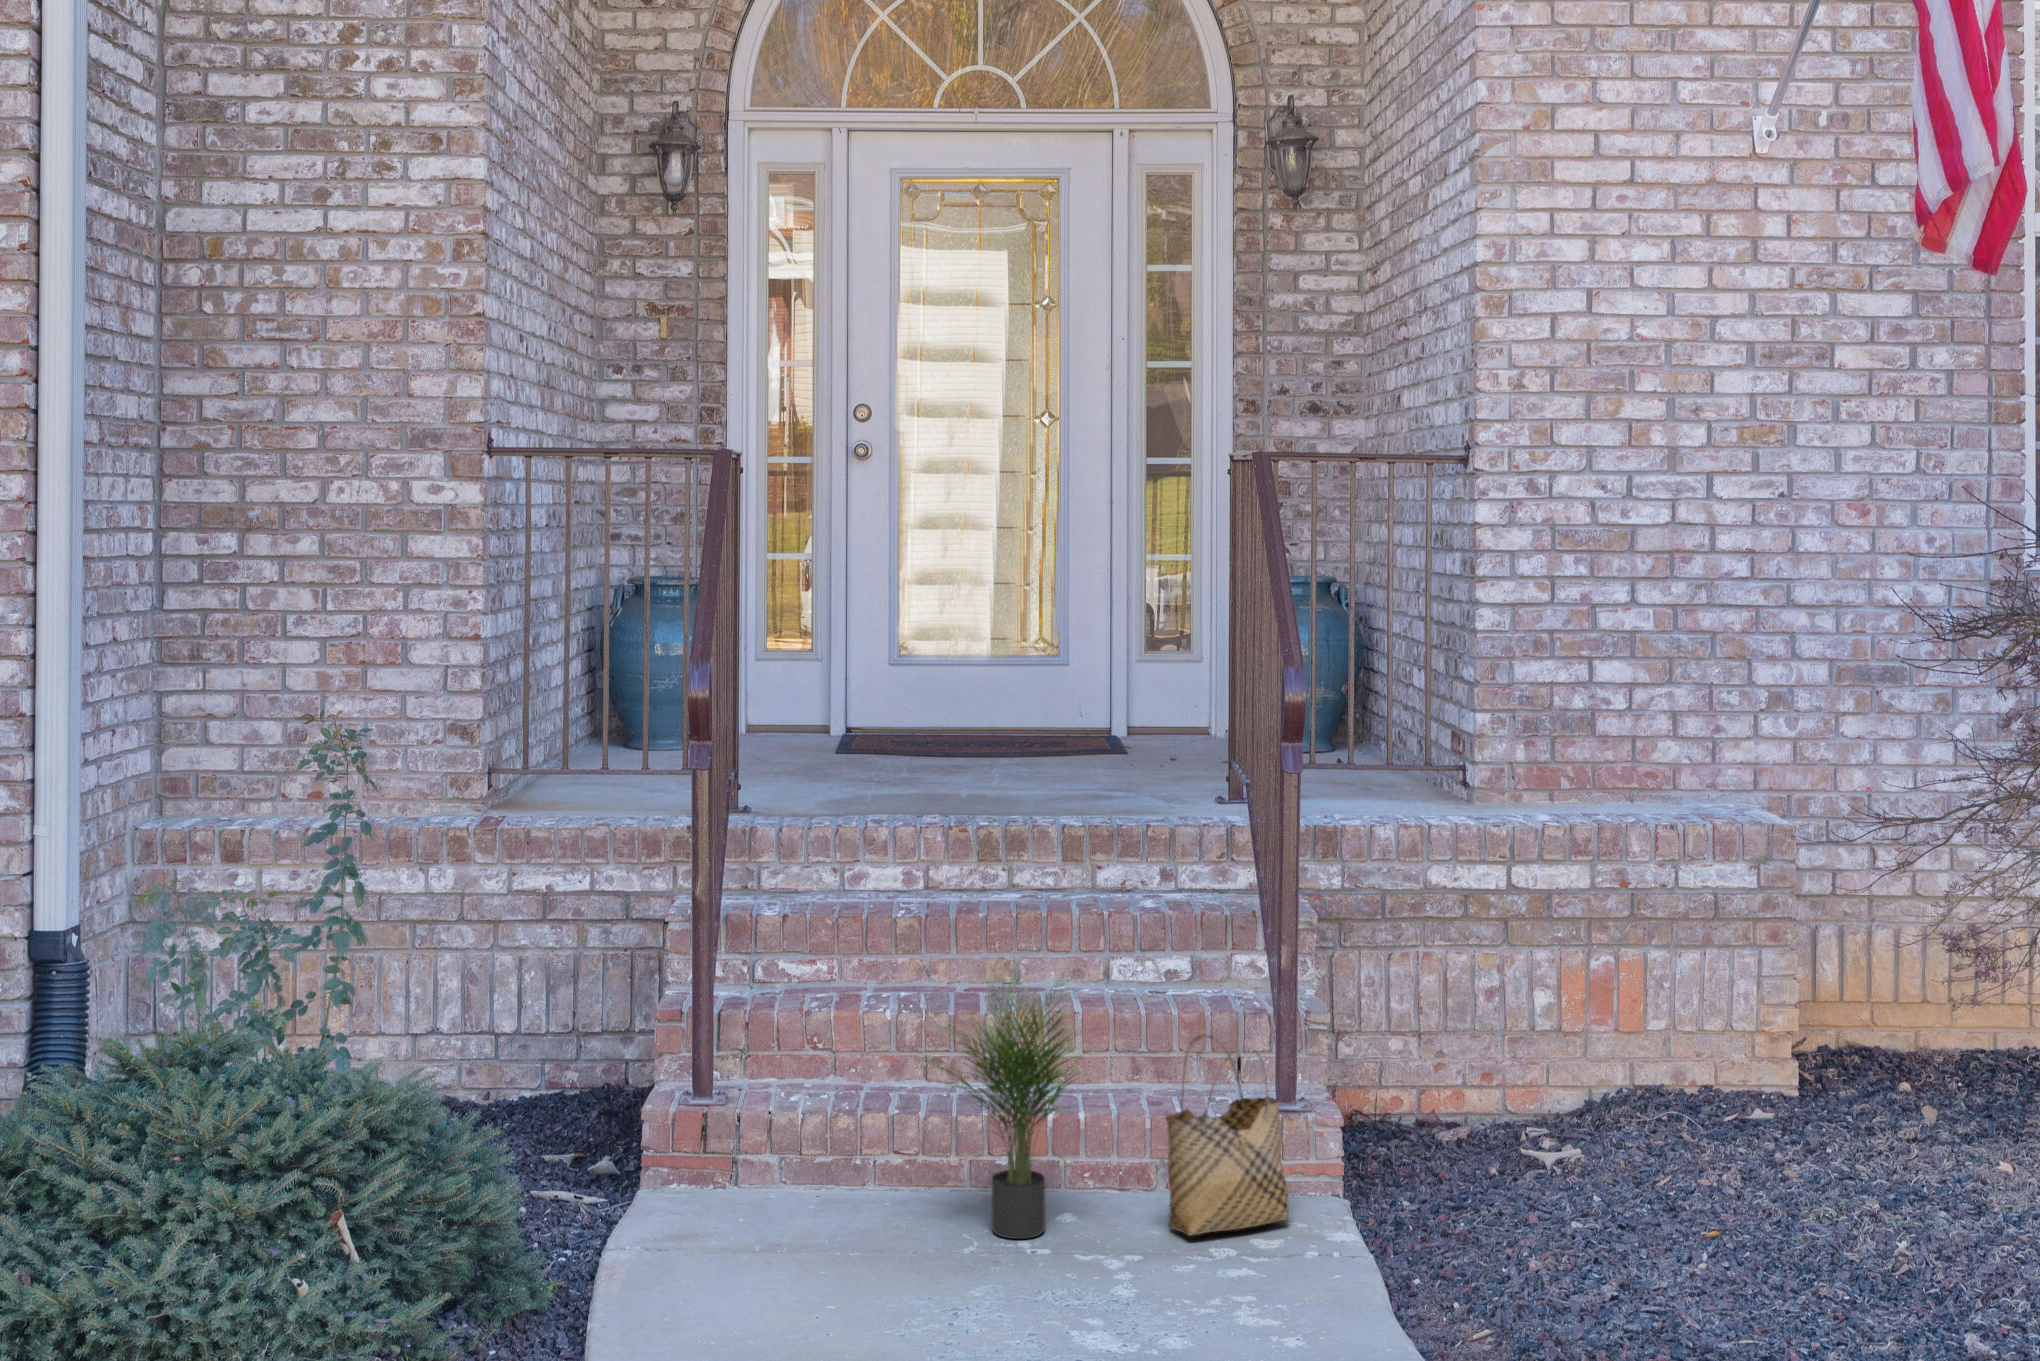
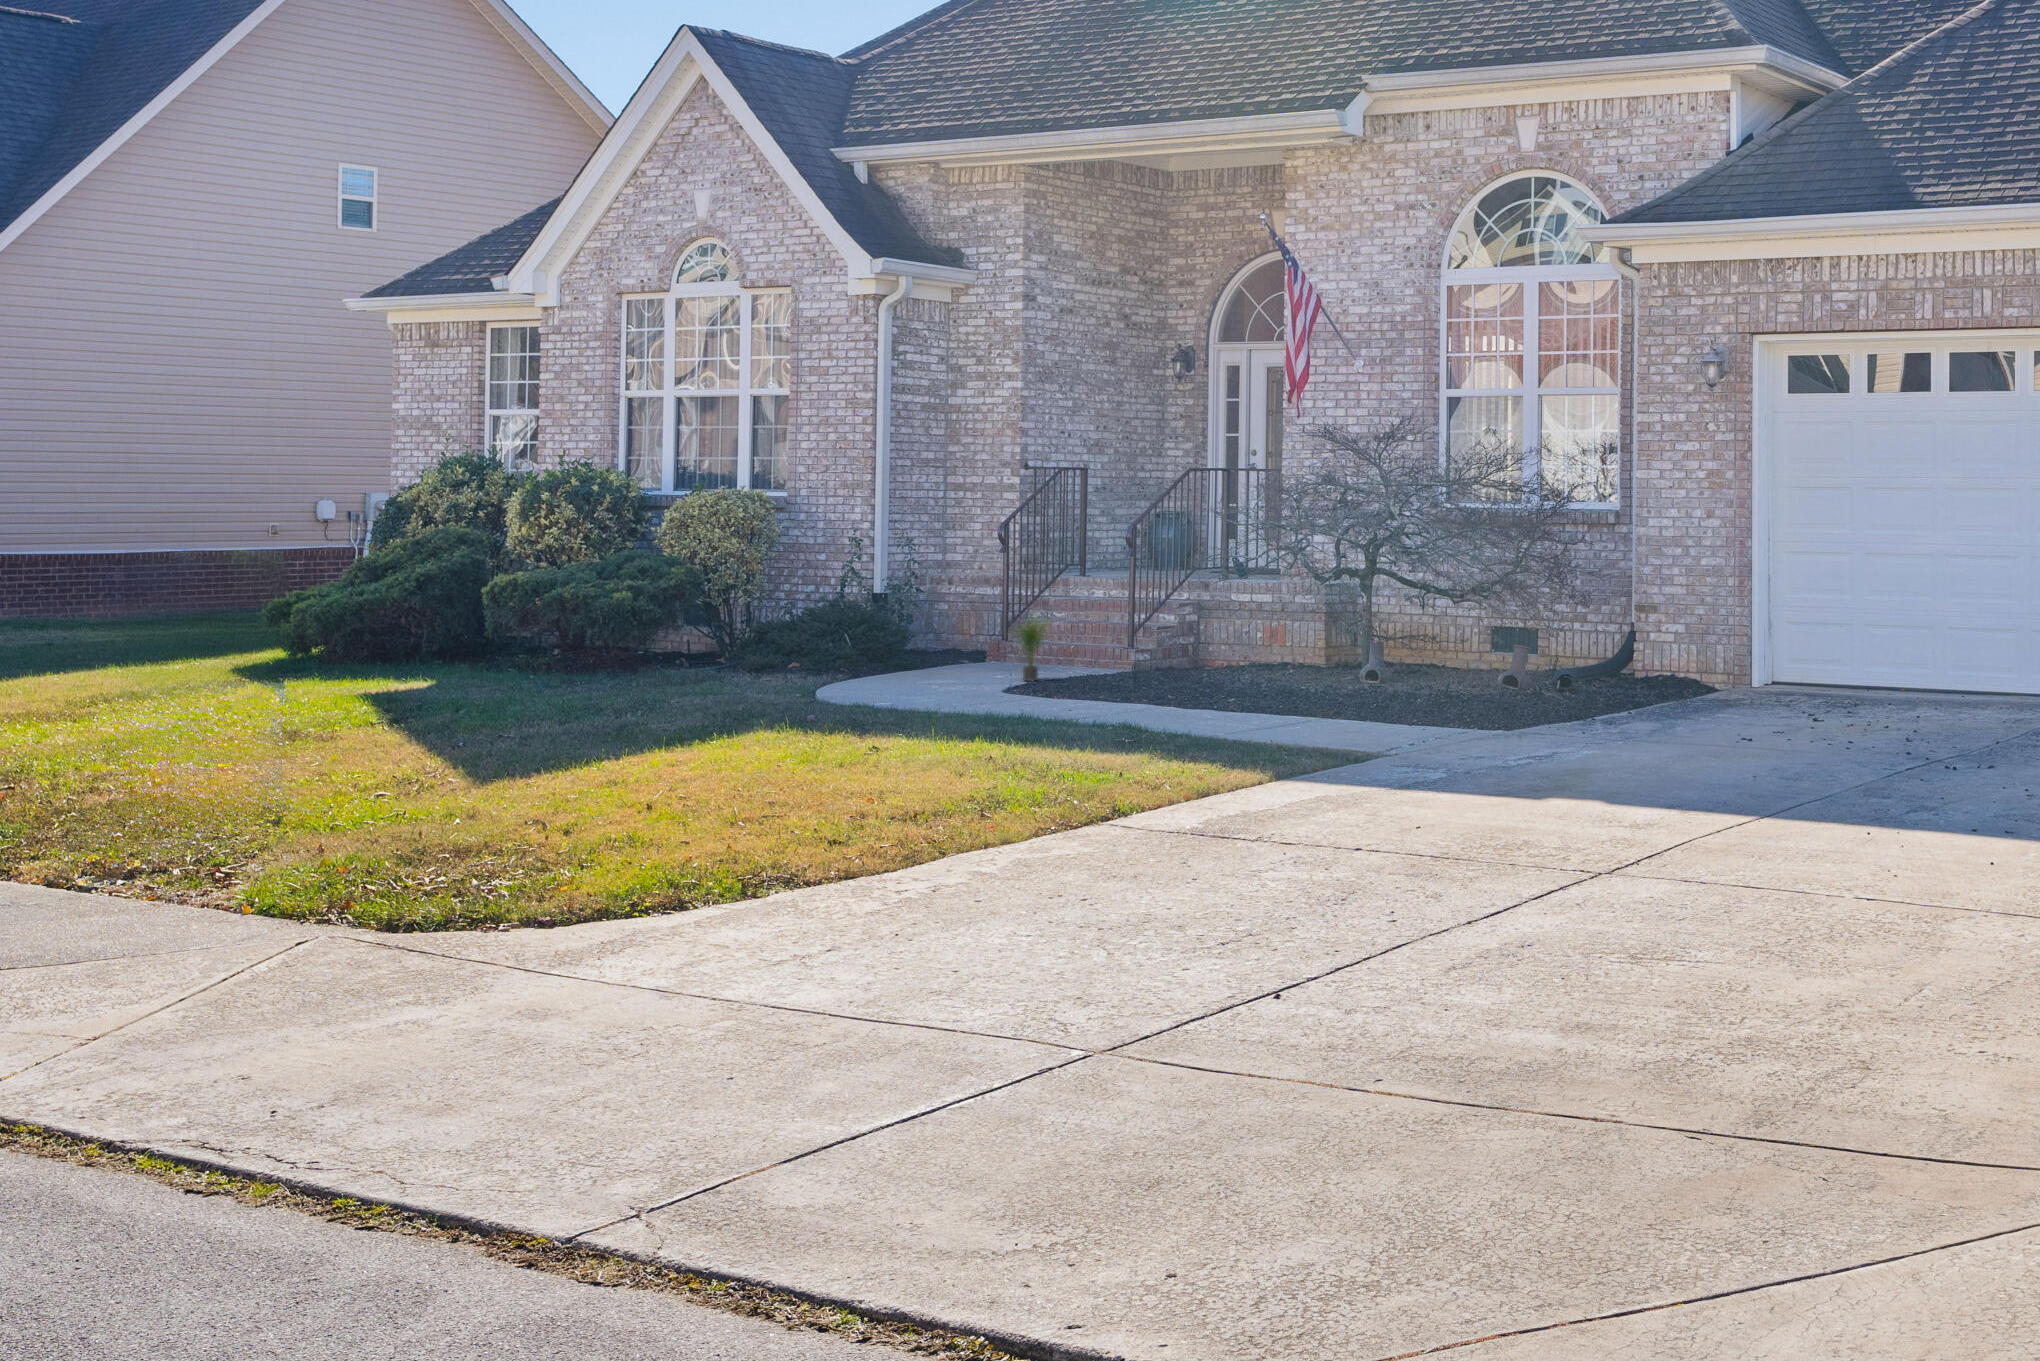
woven basket: present [1166,1035,1288,1236] -> none [1057,633,1095,684]

